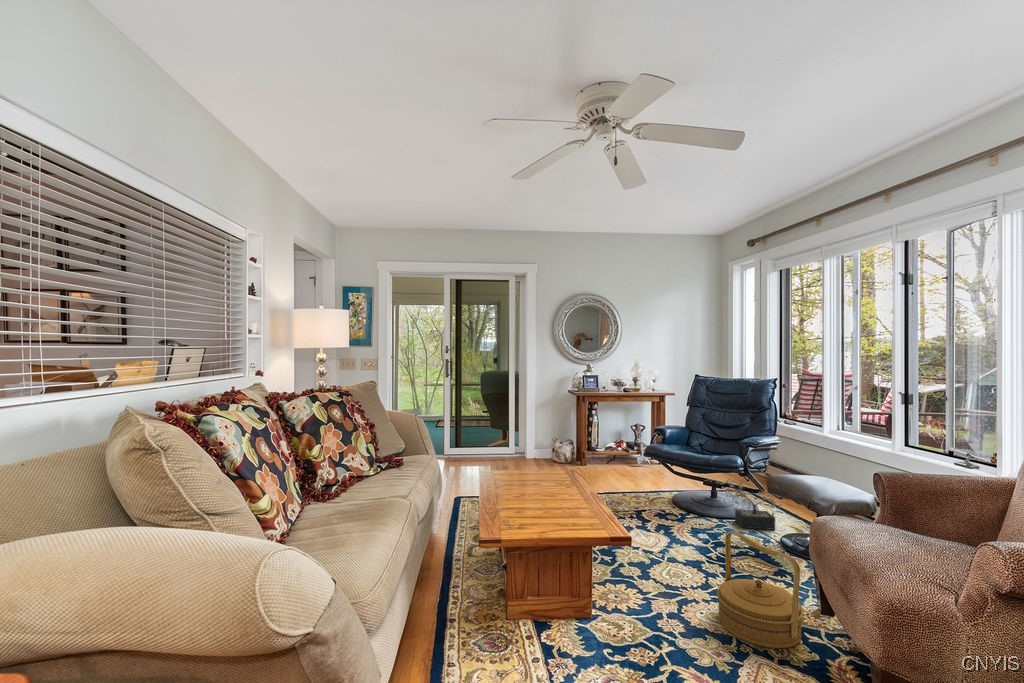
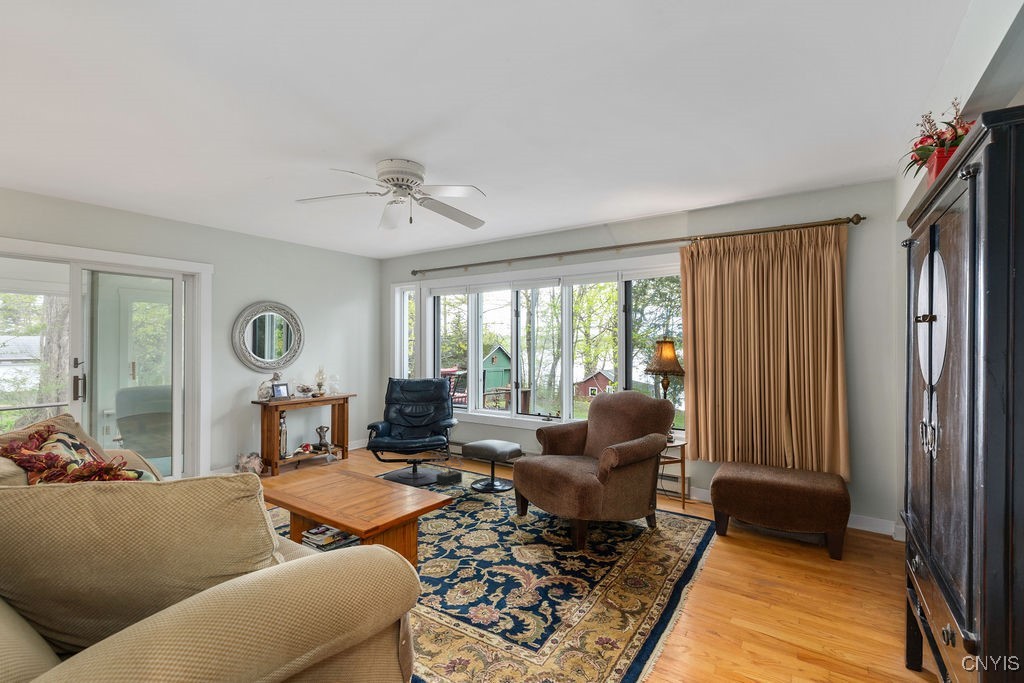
basket: present [717,531,804,648] -> none [478,481,527,543]

